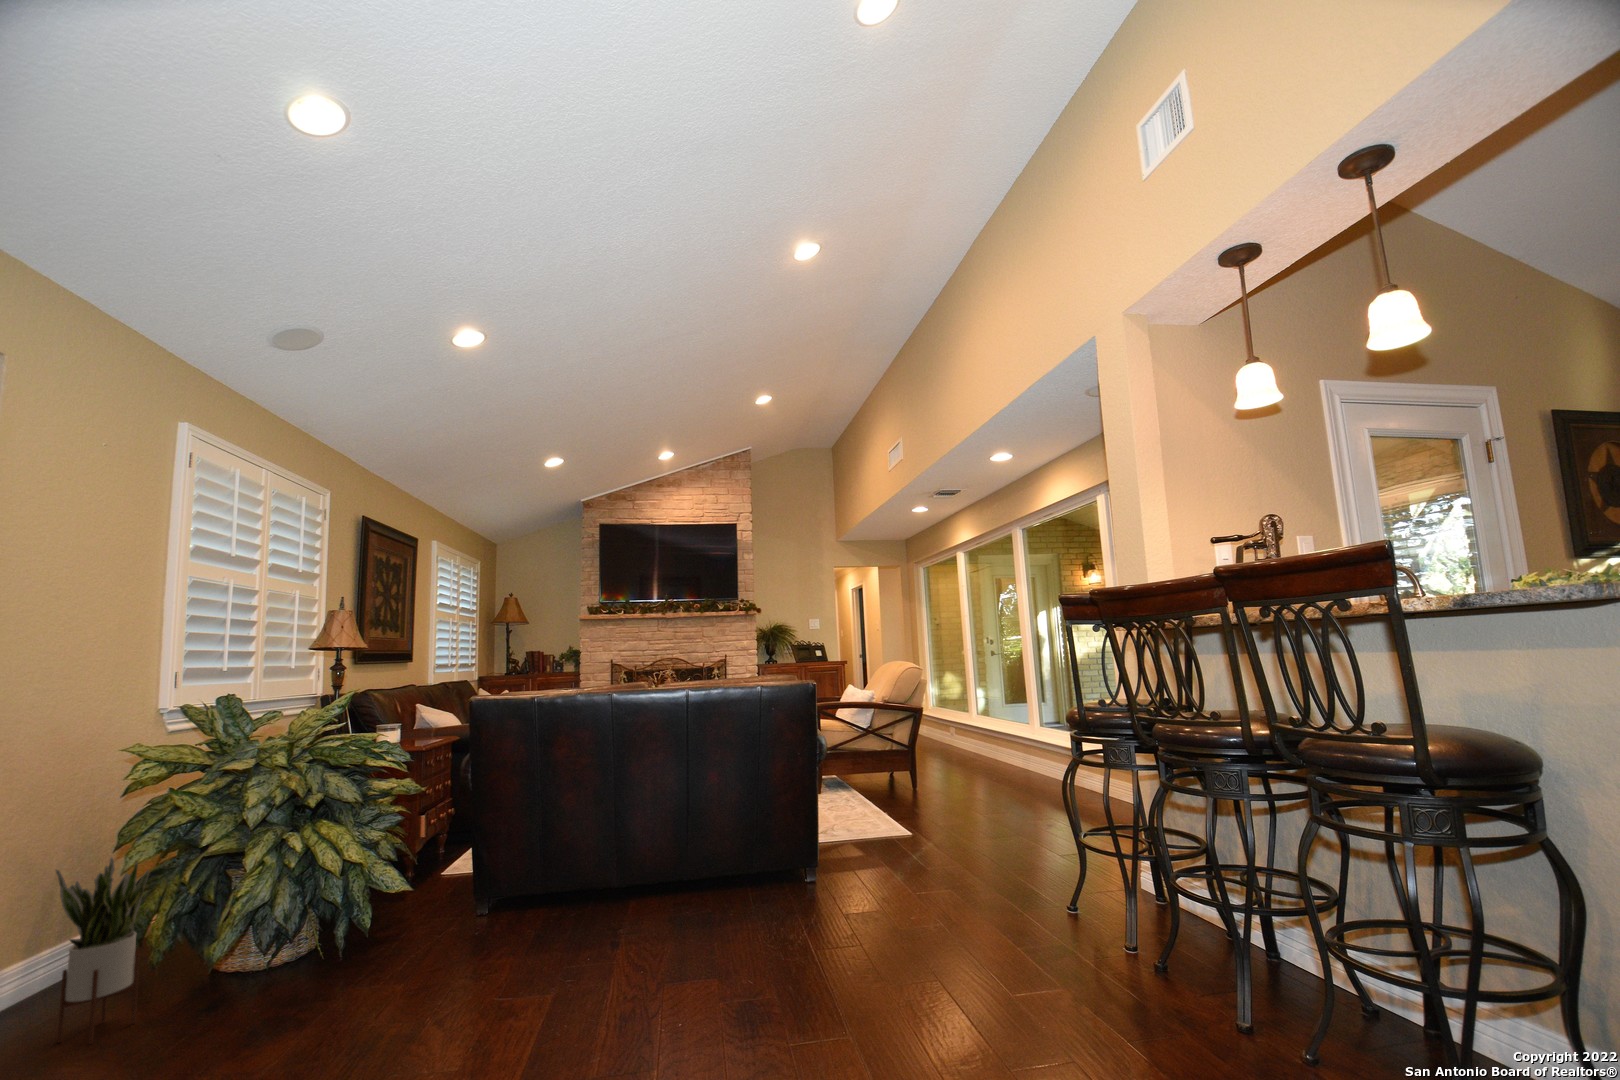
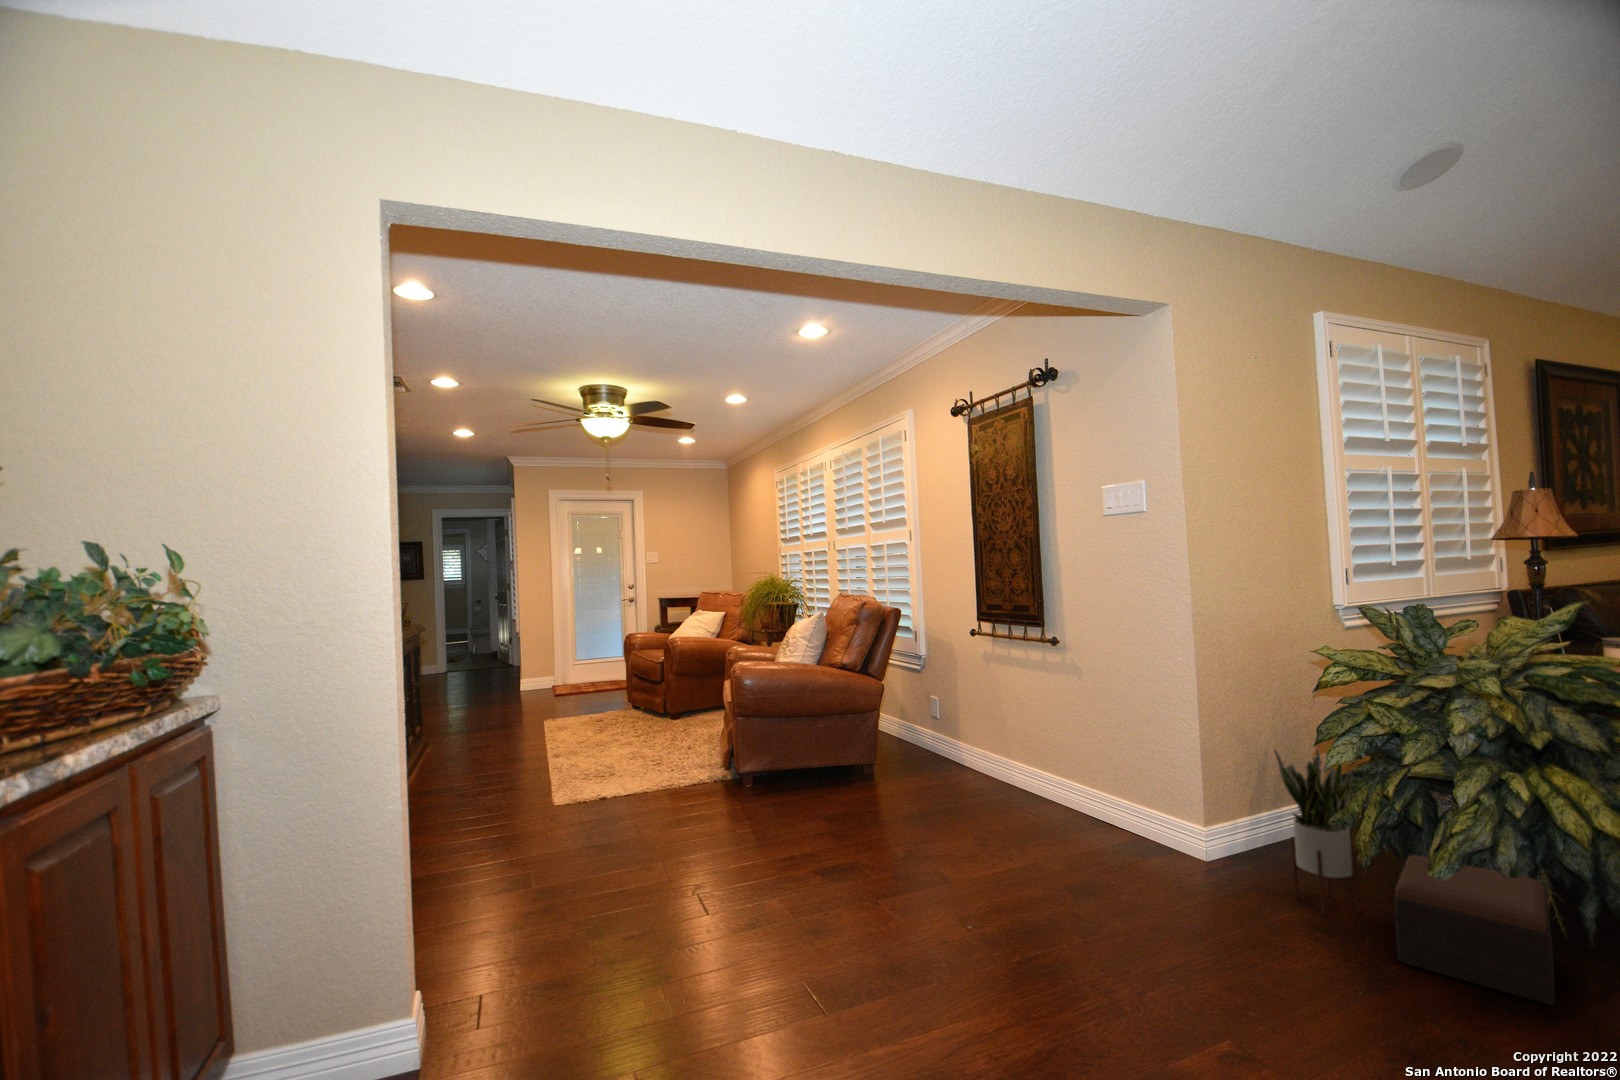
footstool: none [167,916,304,1045] -> present [1393,855,1555,1006]

